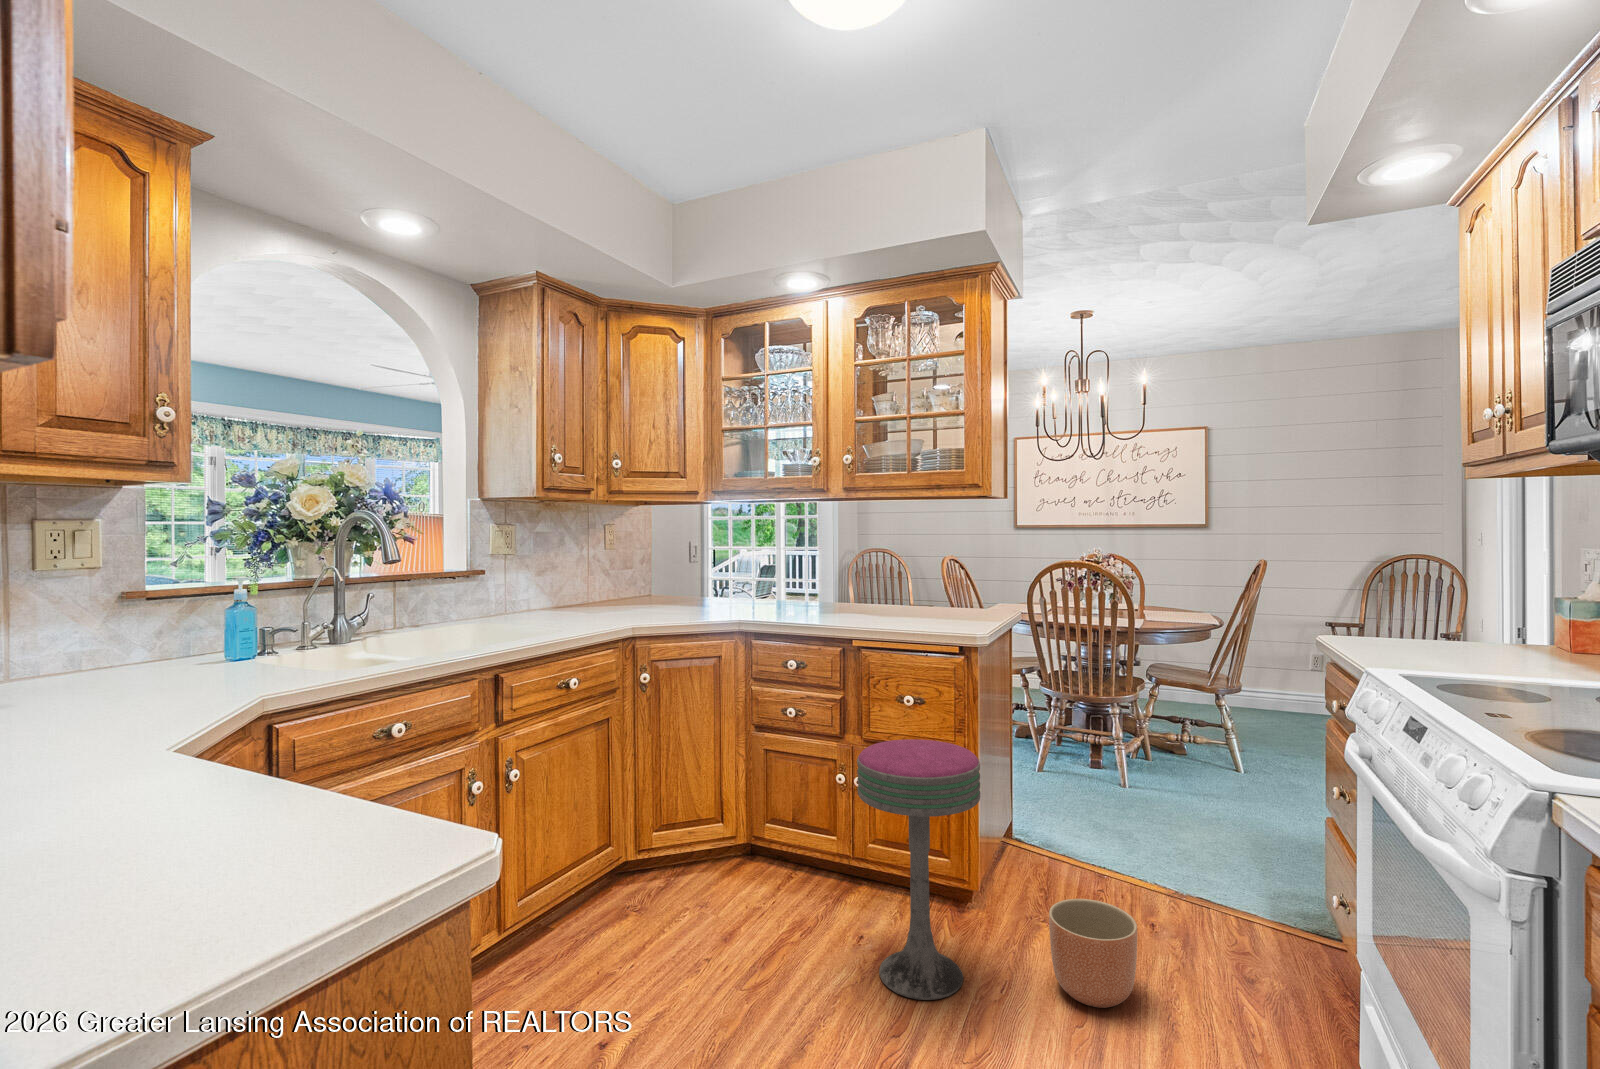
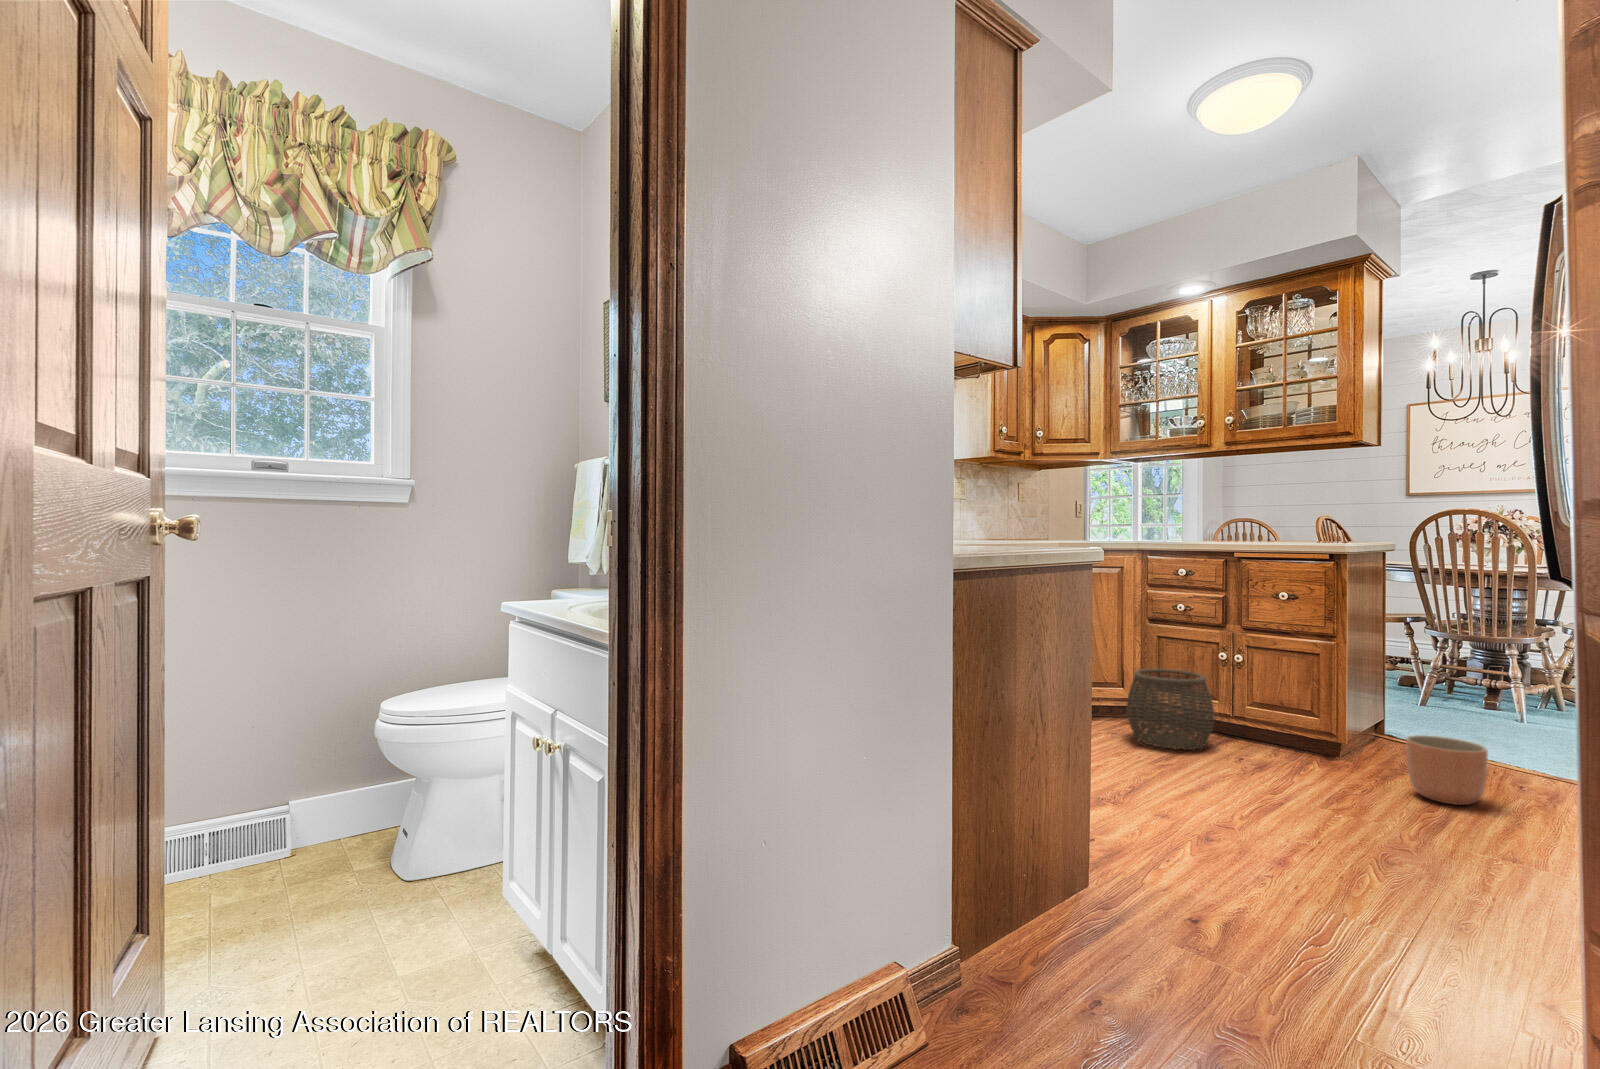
bar stool: present [857,739,980,1000] -> none [1242,615,1346,785]
woven basket: none [716,803,830,938] -> present [1126,669,1215,750]

